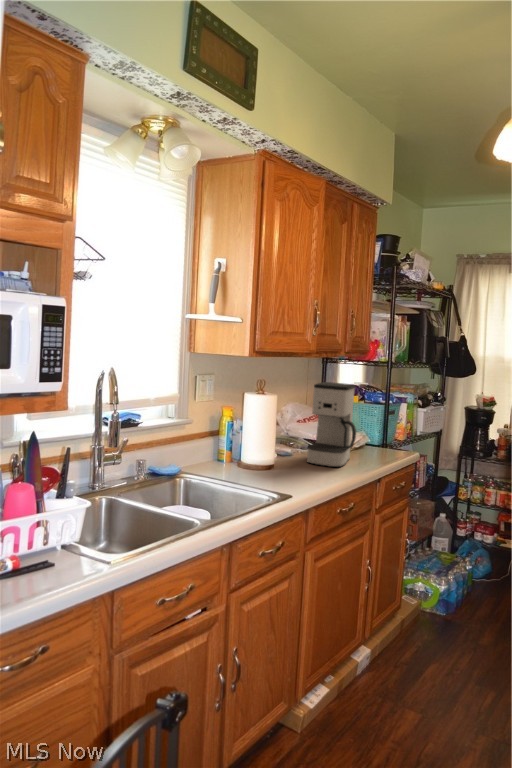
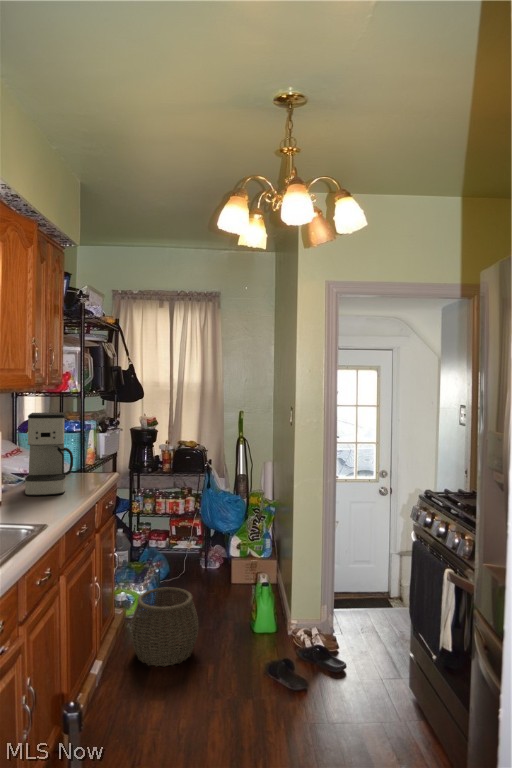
woven basket: none [411,589,491,683] -> present [131,588,198,666]

